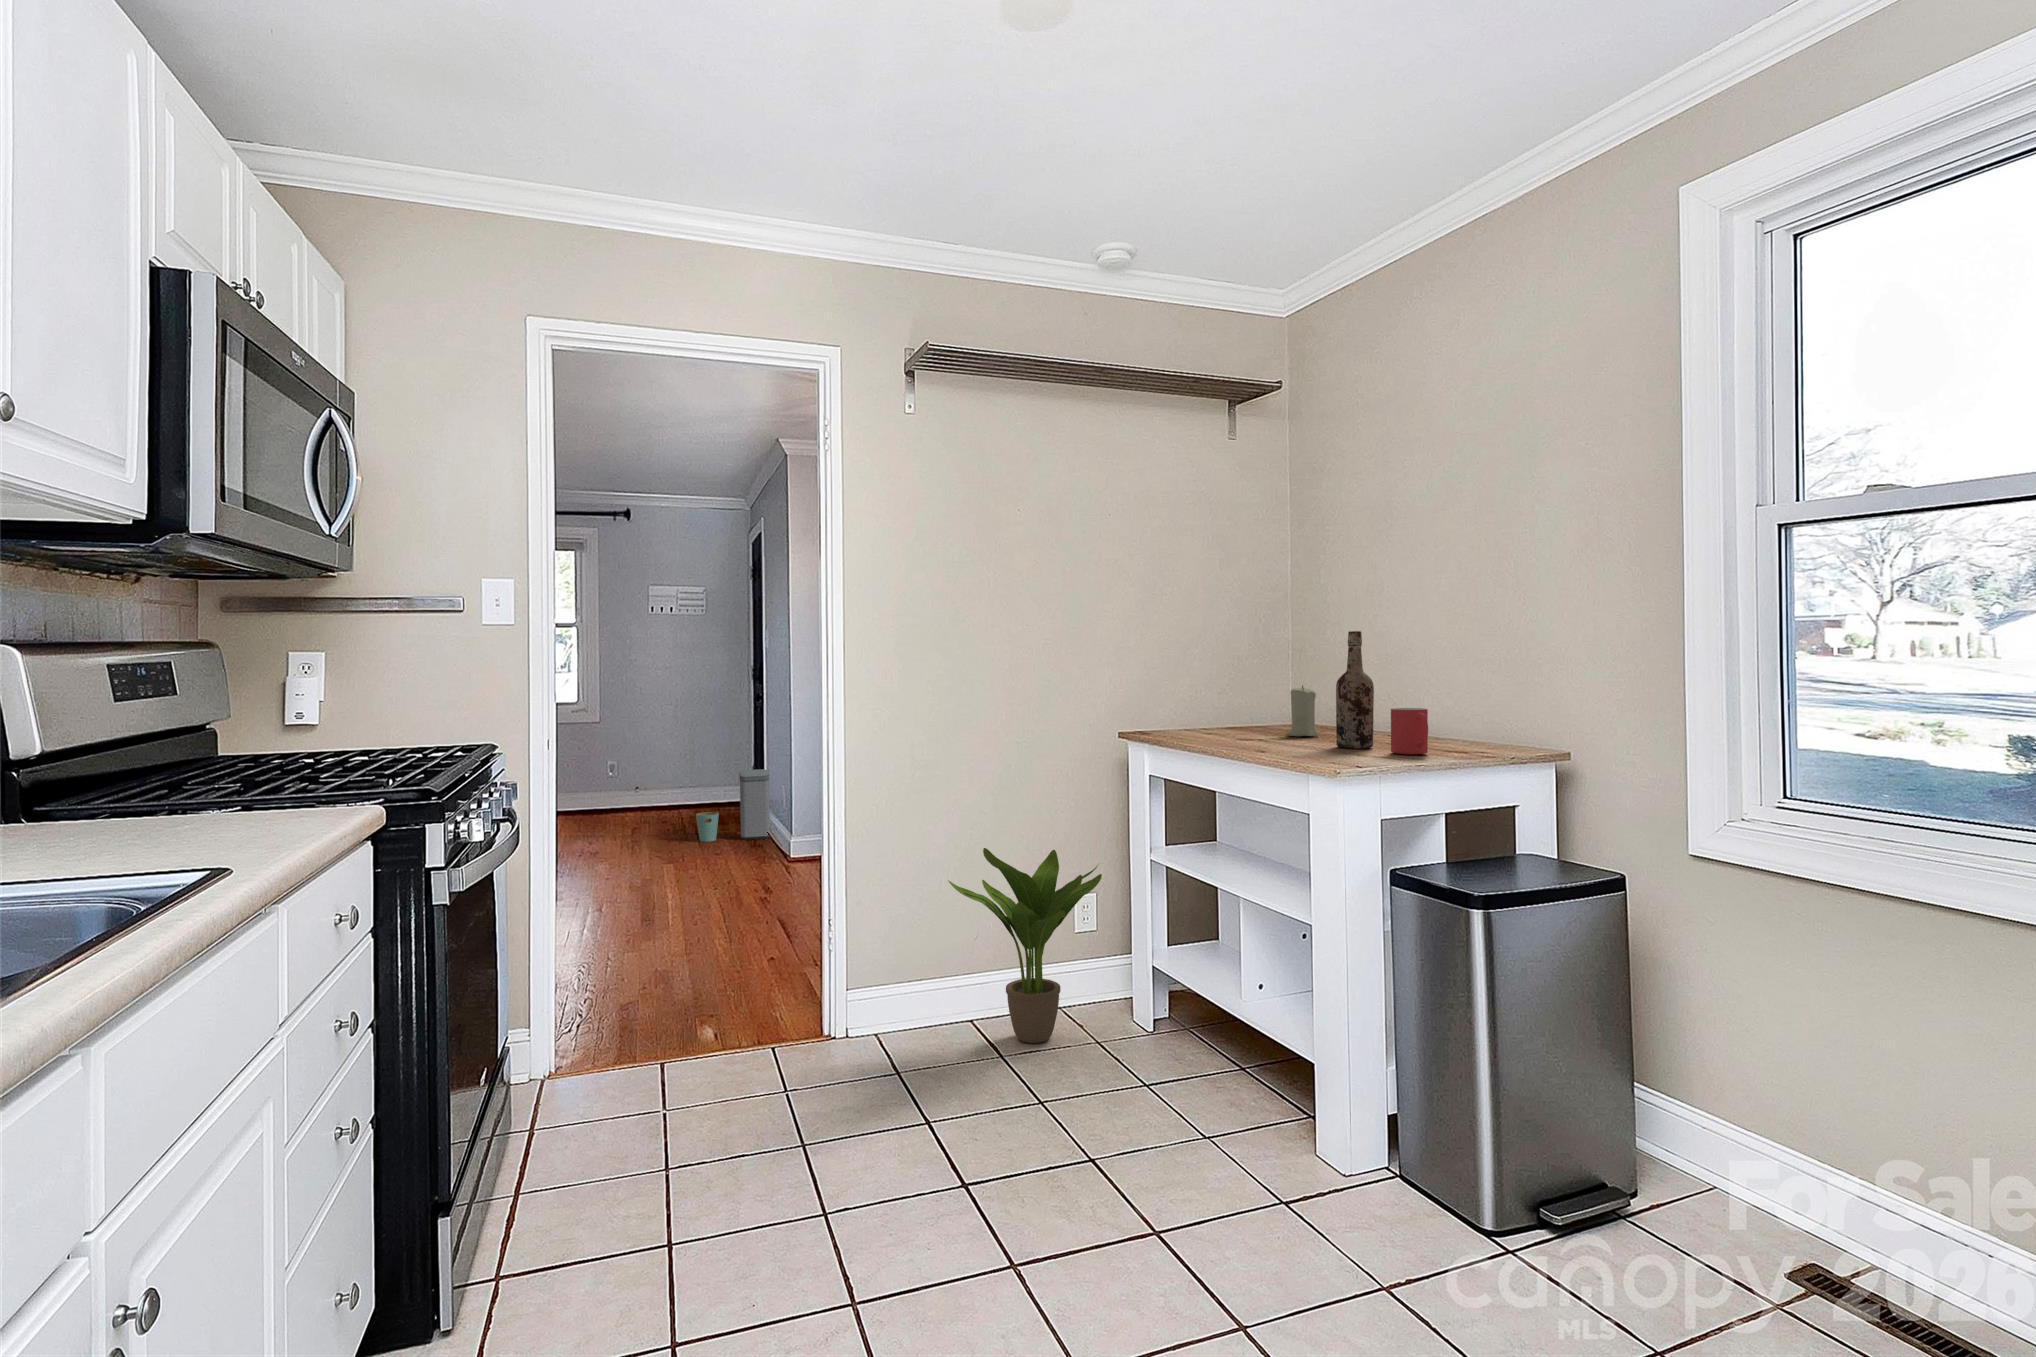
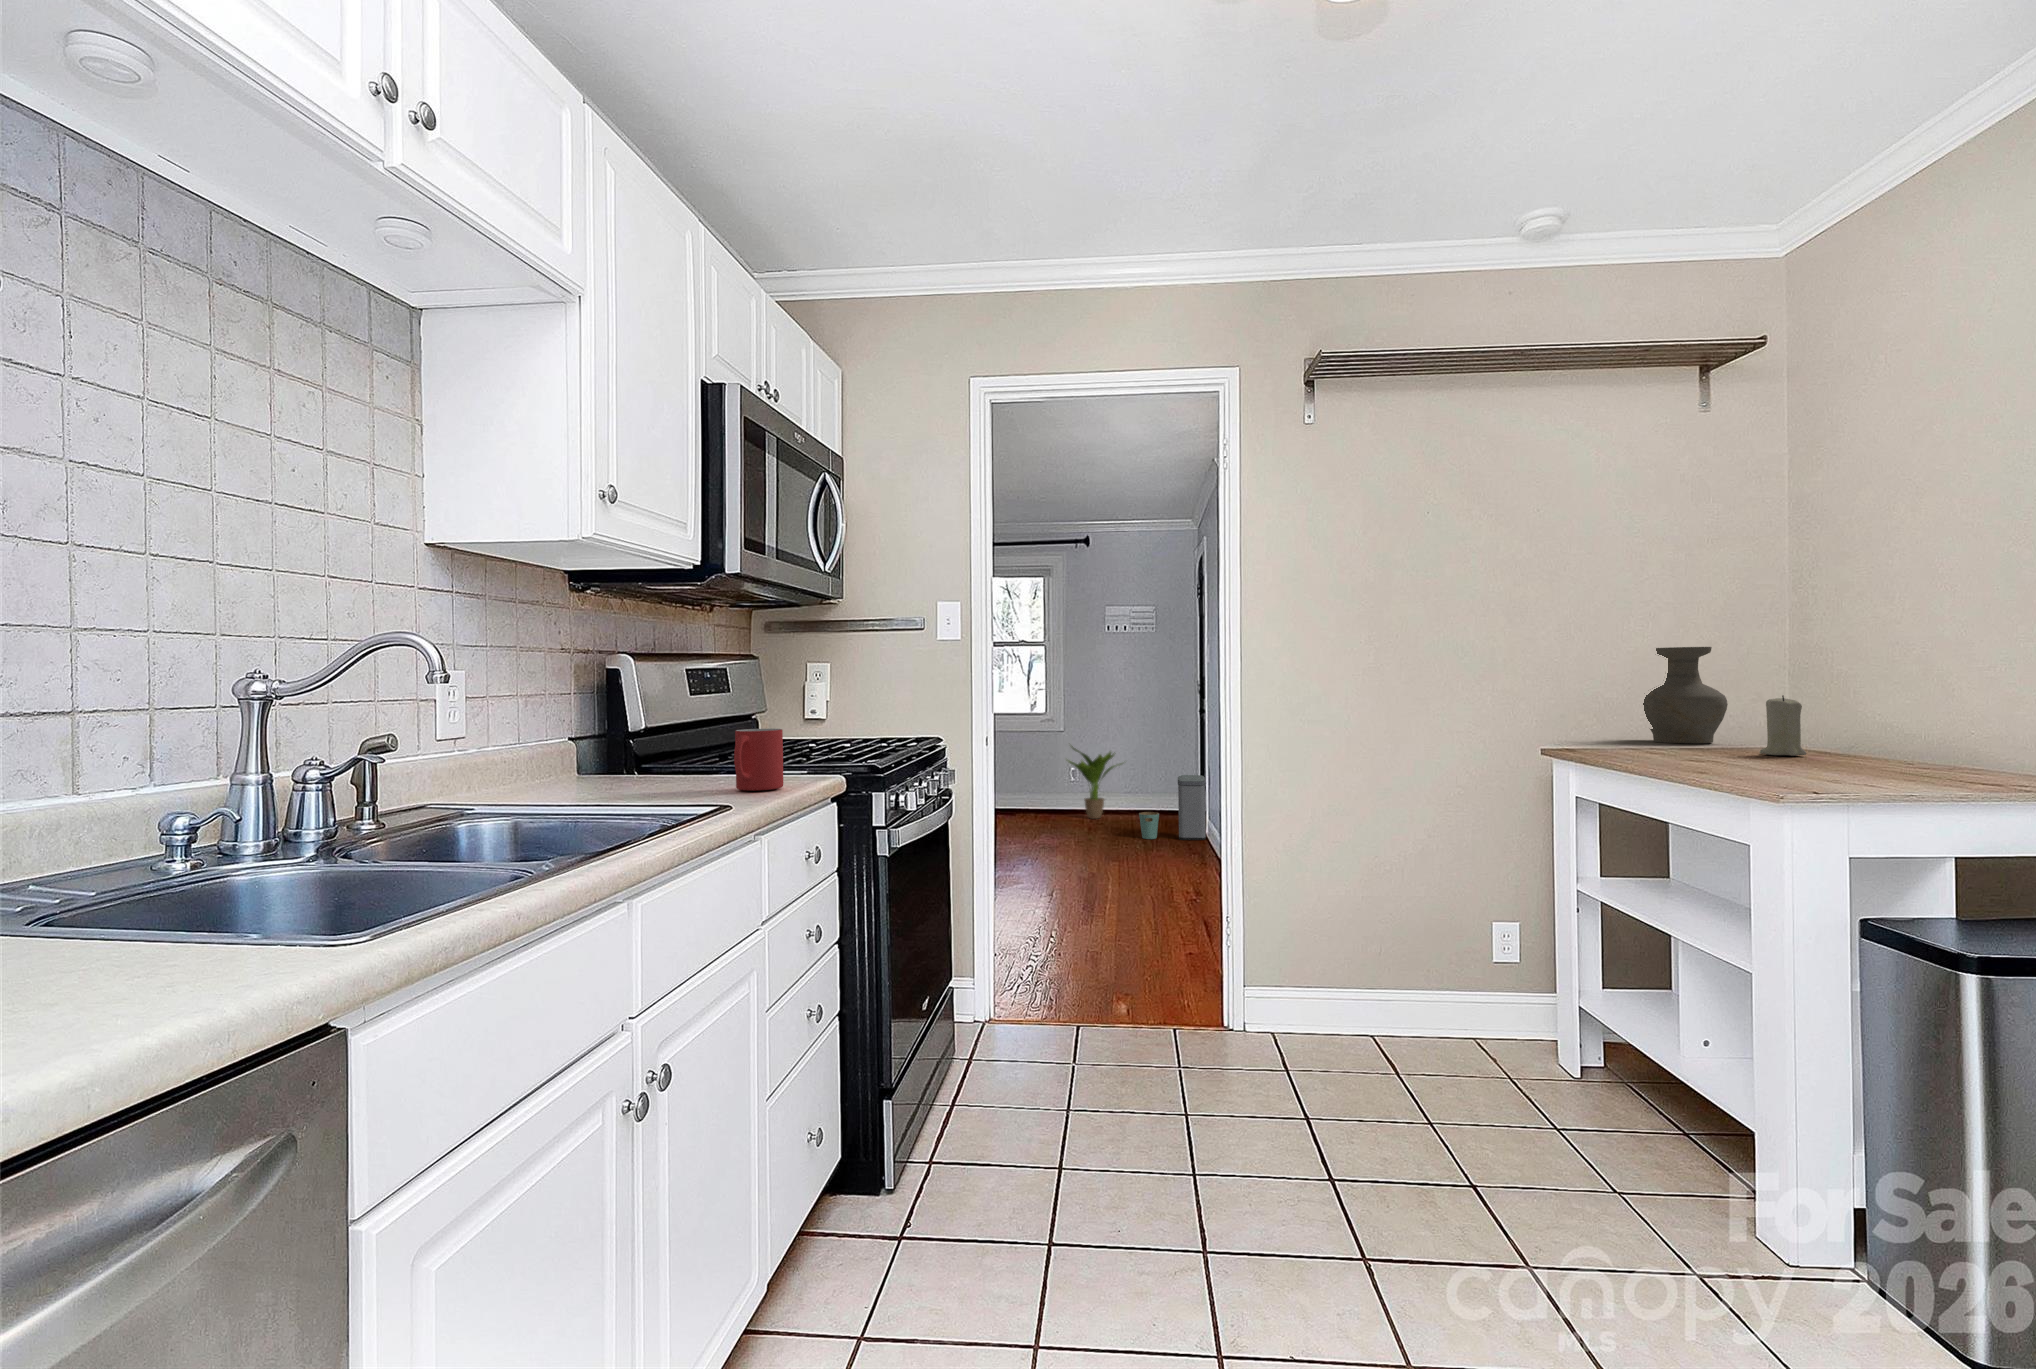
wine bottle: present [1336,631,1374,749] -> none [1820,628,1877,770]
vase: none [1191,642,1256,727] -> present [1643,647,1728,743]
mug: present [1391,708,1428,754] -> present [734,729,783,791]
potted plant: present [948,848,1102,1043] -> present [1068,746,1115,819]

